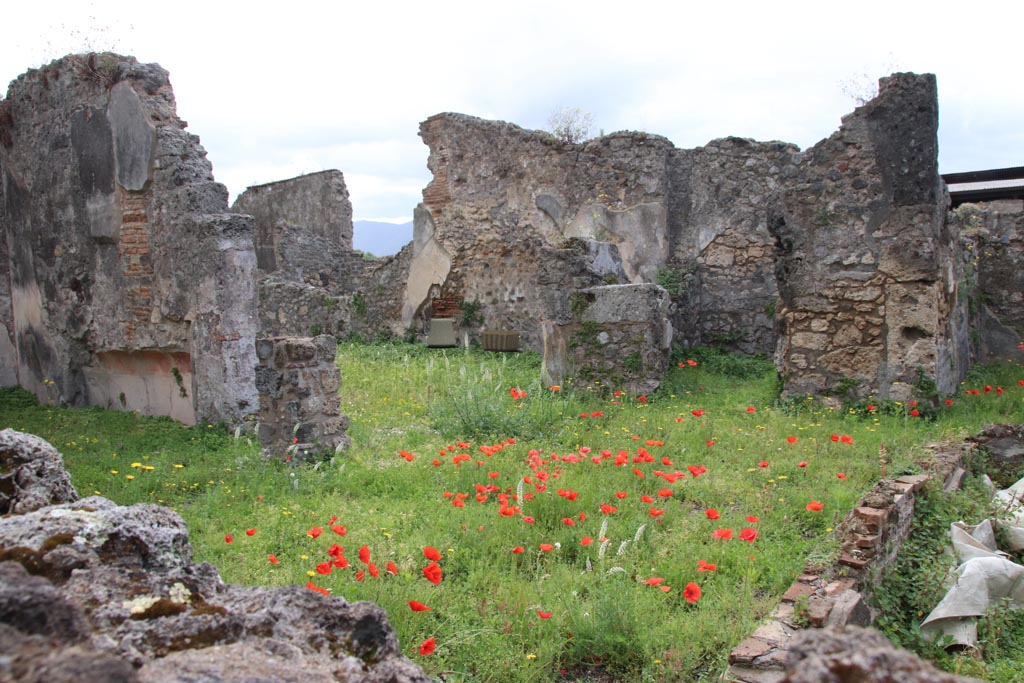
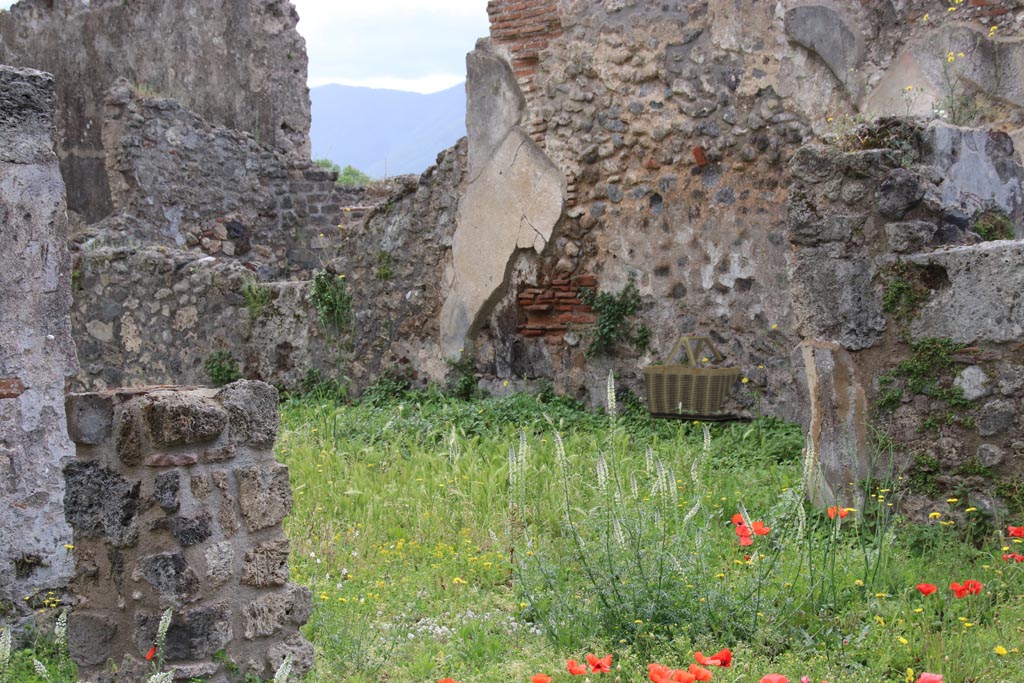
stool: present [427,319,456,348] -> none [501,335,576,409]

